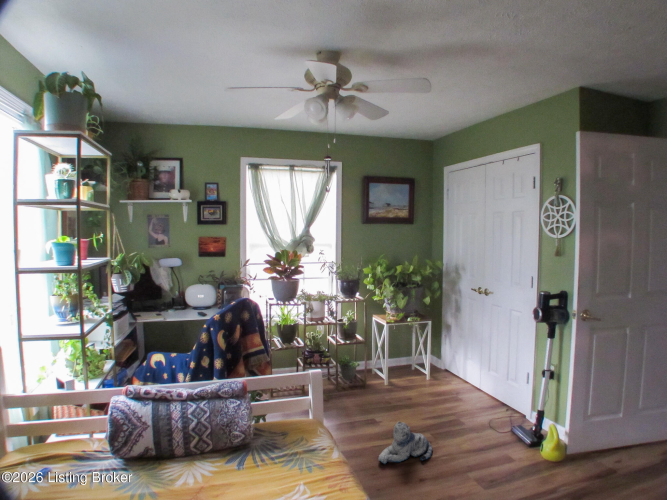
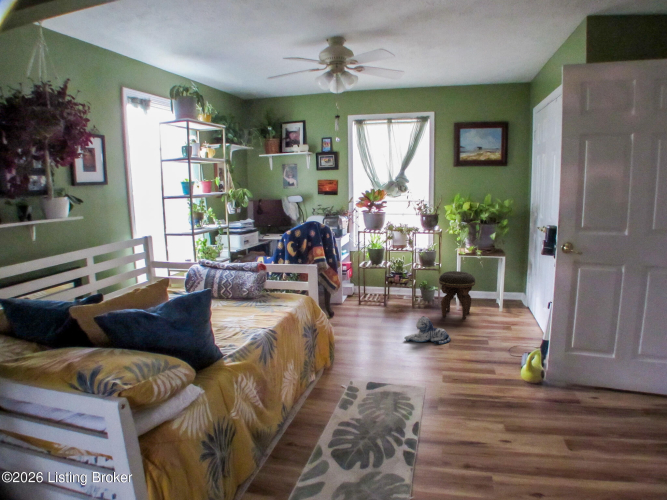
footstool: none [374,344,417,405] -> present [439,271,475,319]

